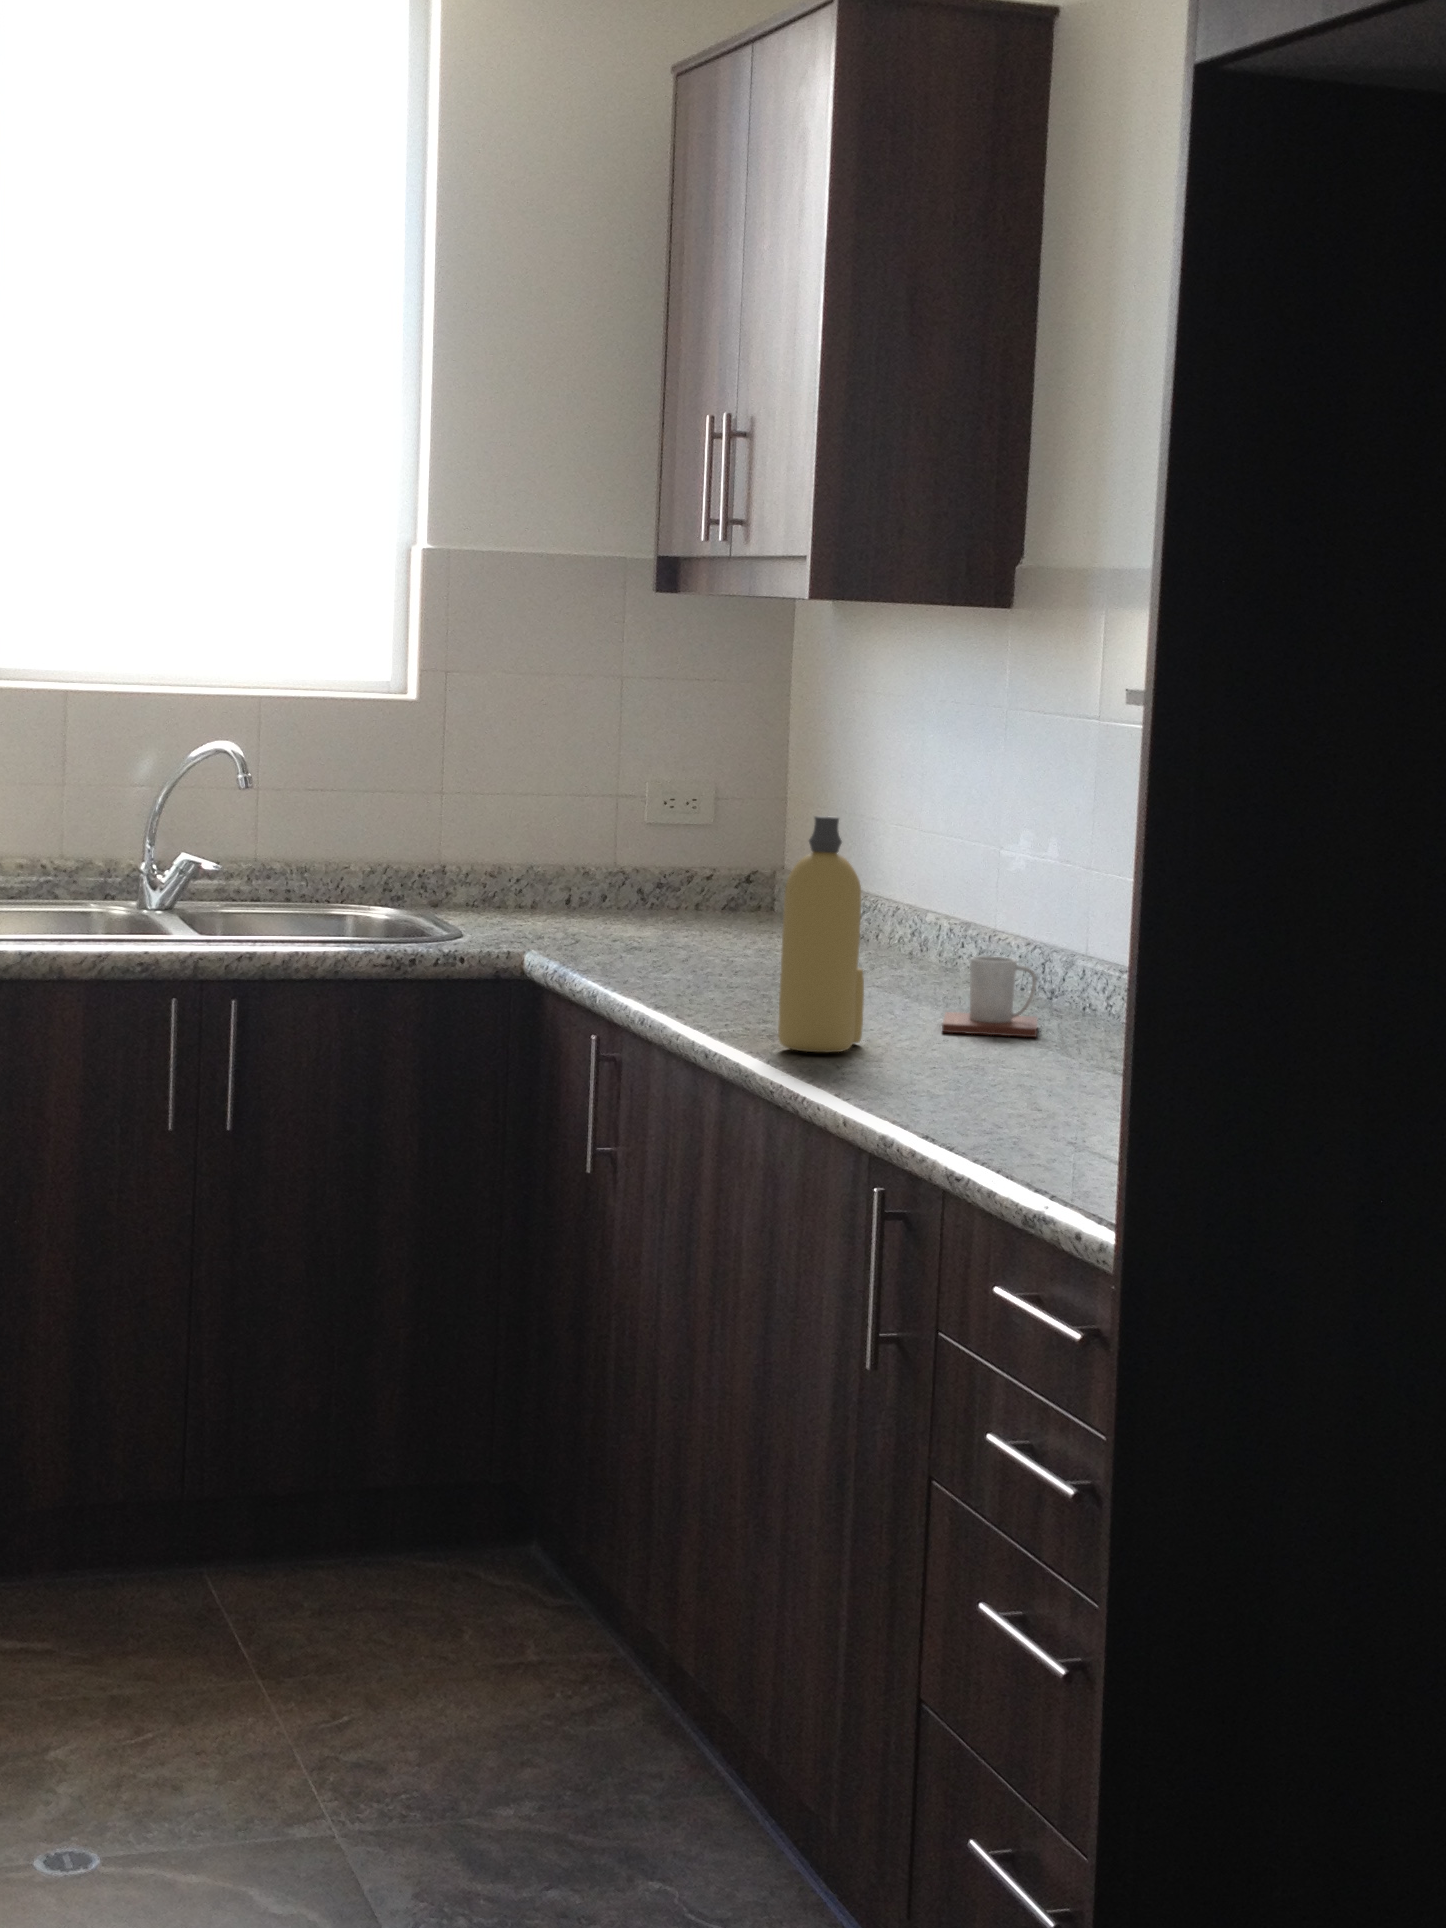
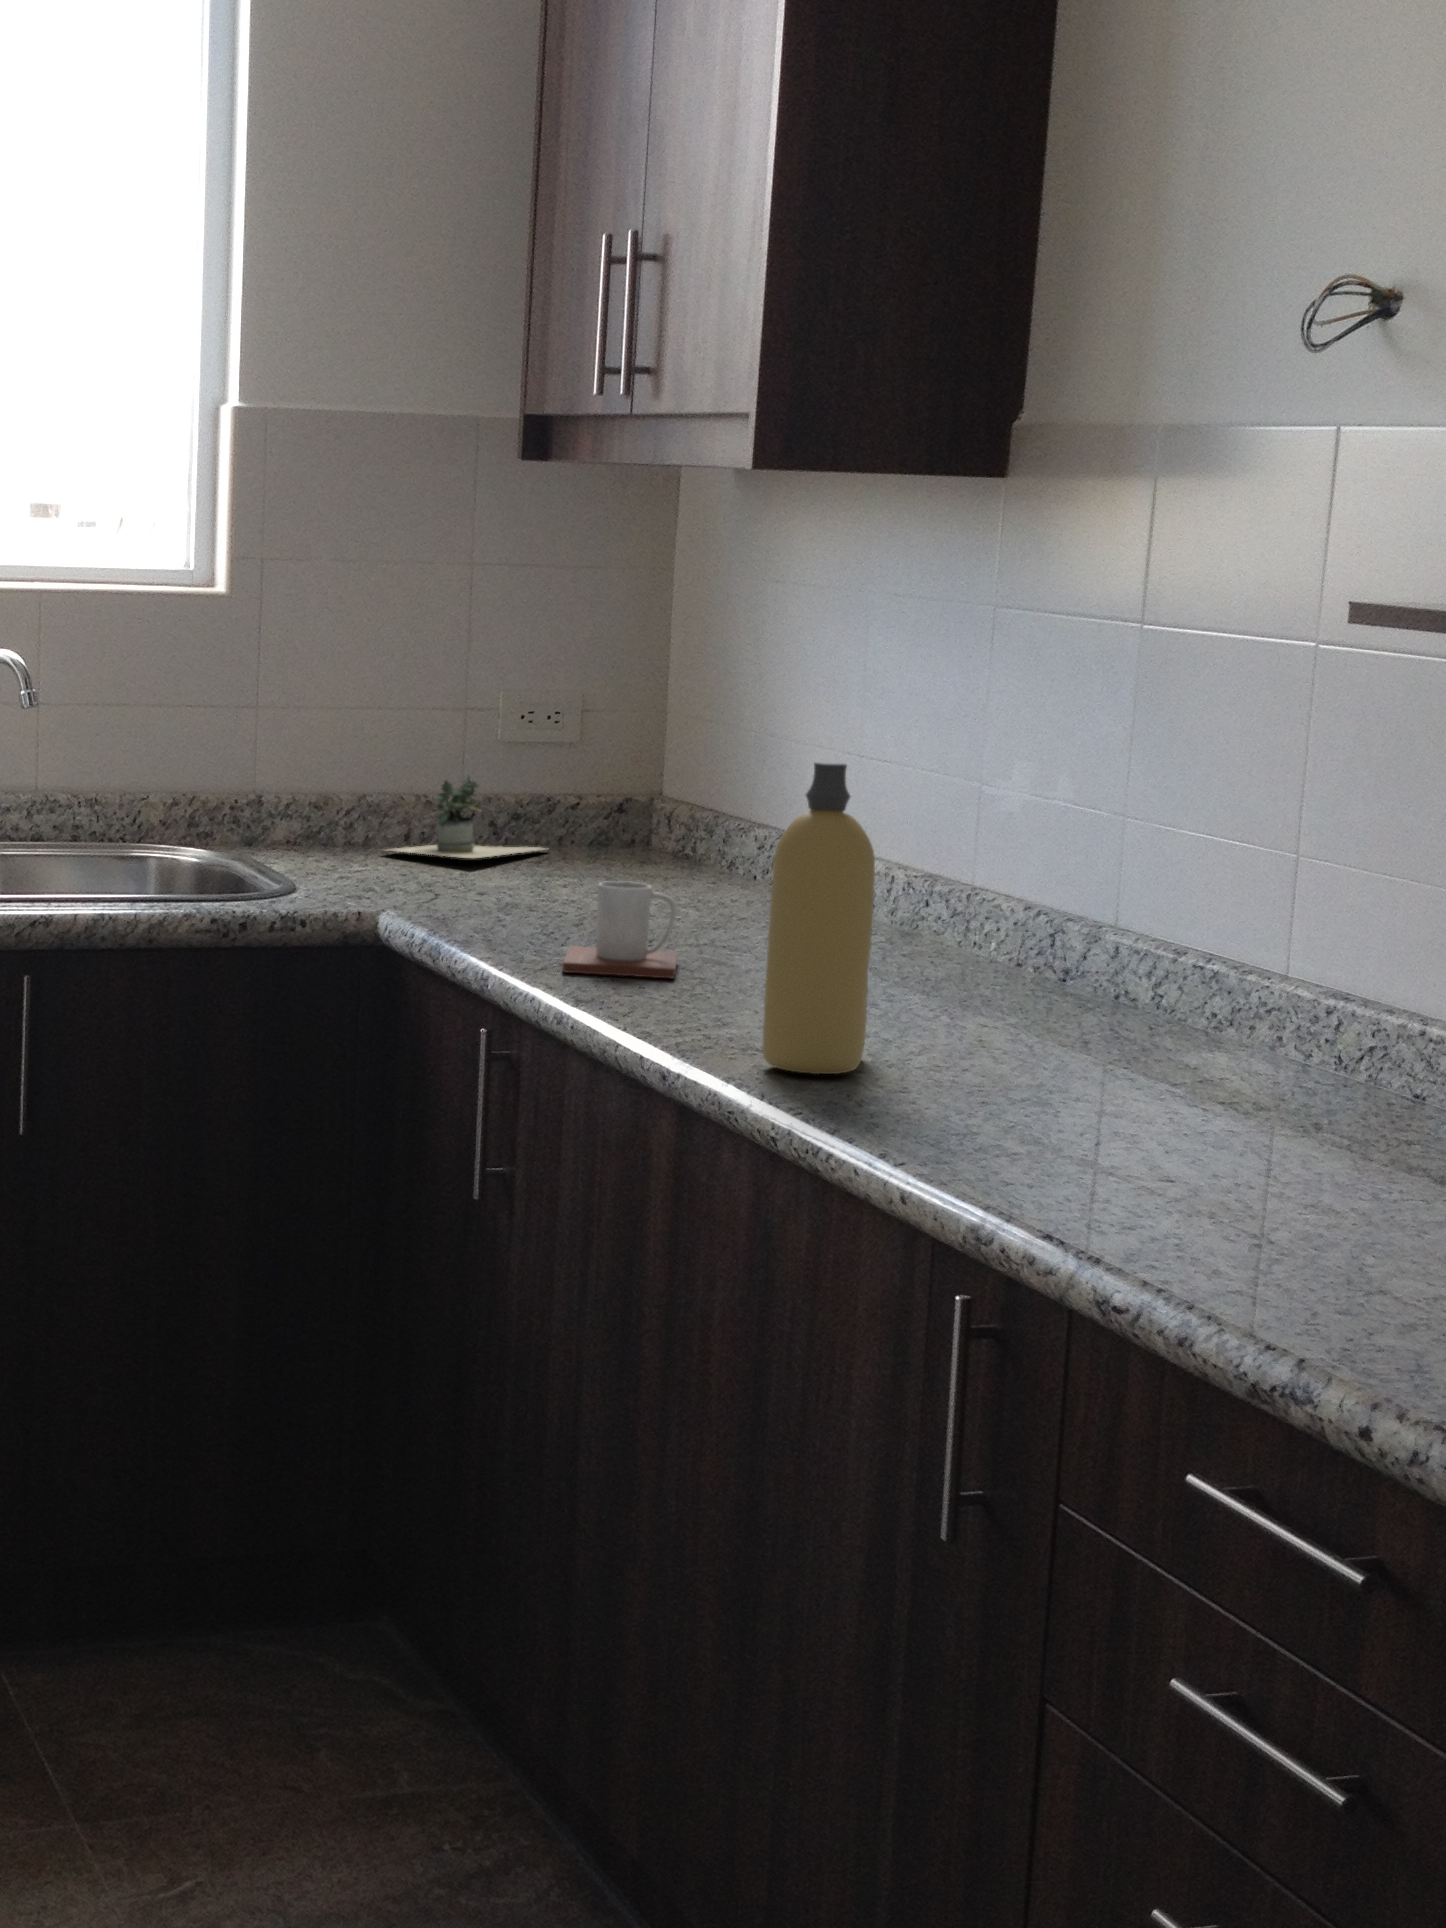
potted plant: none [542,850,719,917] -> present [390,776,544,858]
mug: present [942,956,1037,1037] -> present [563,881,678,978]

